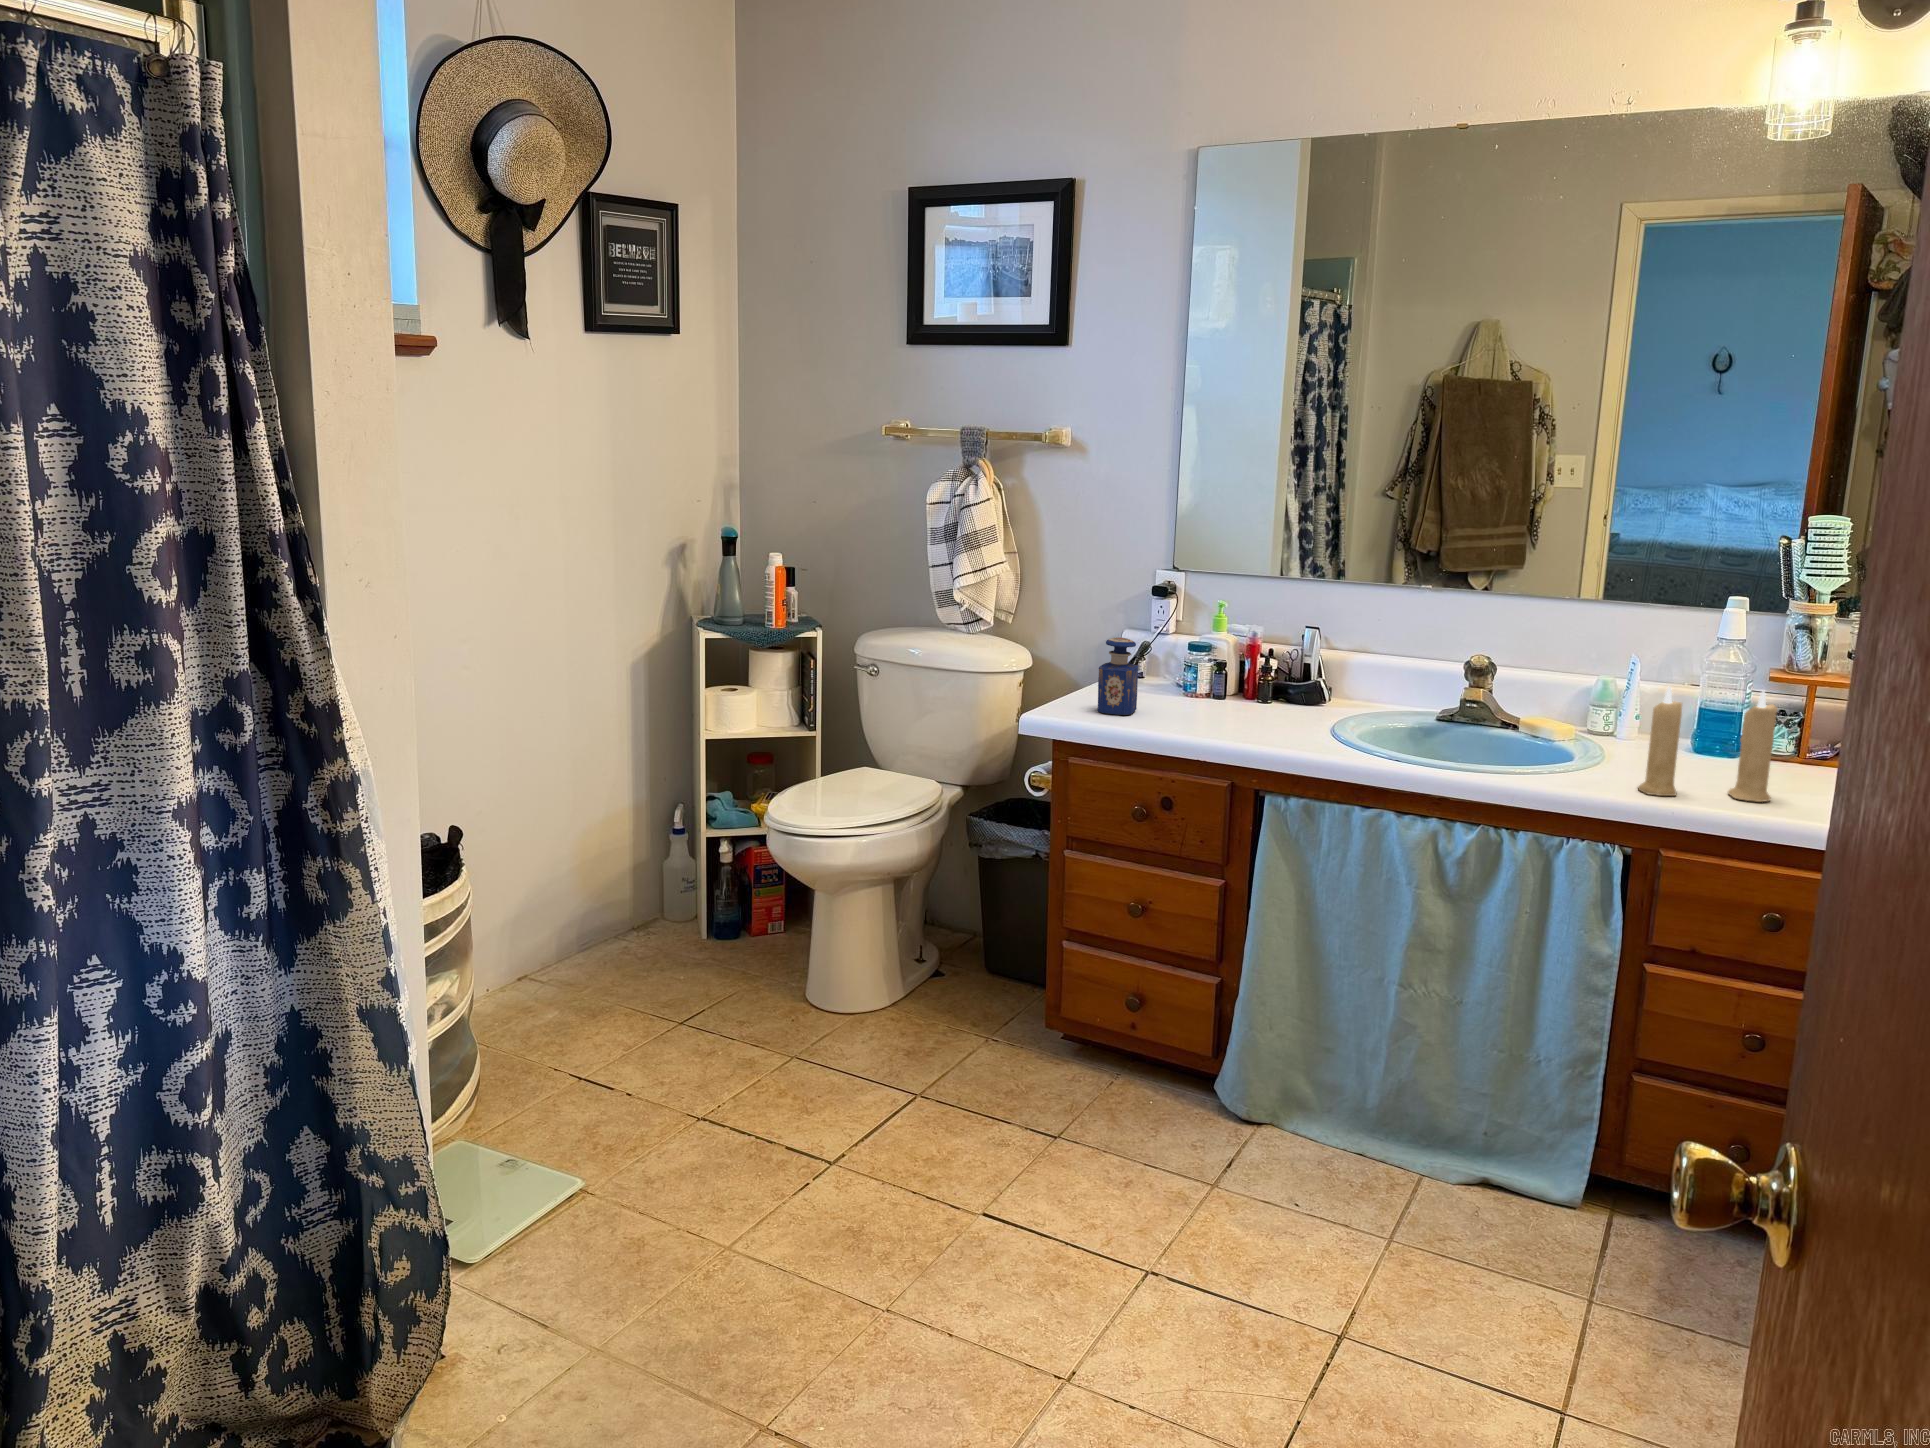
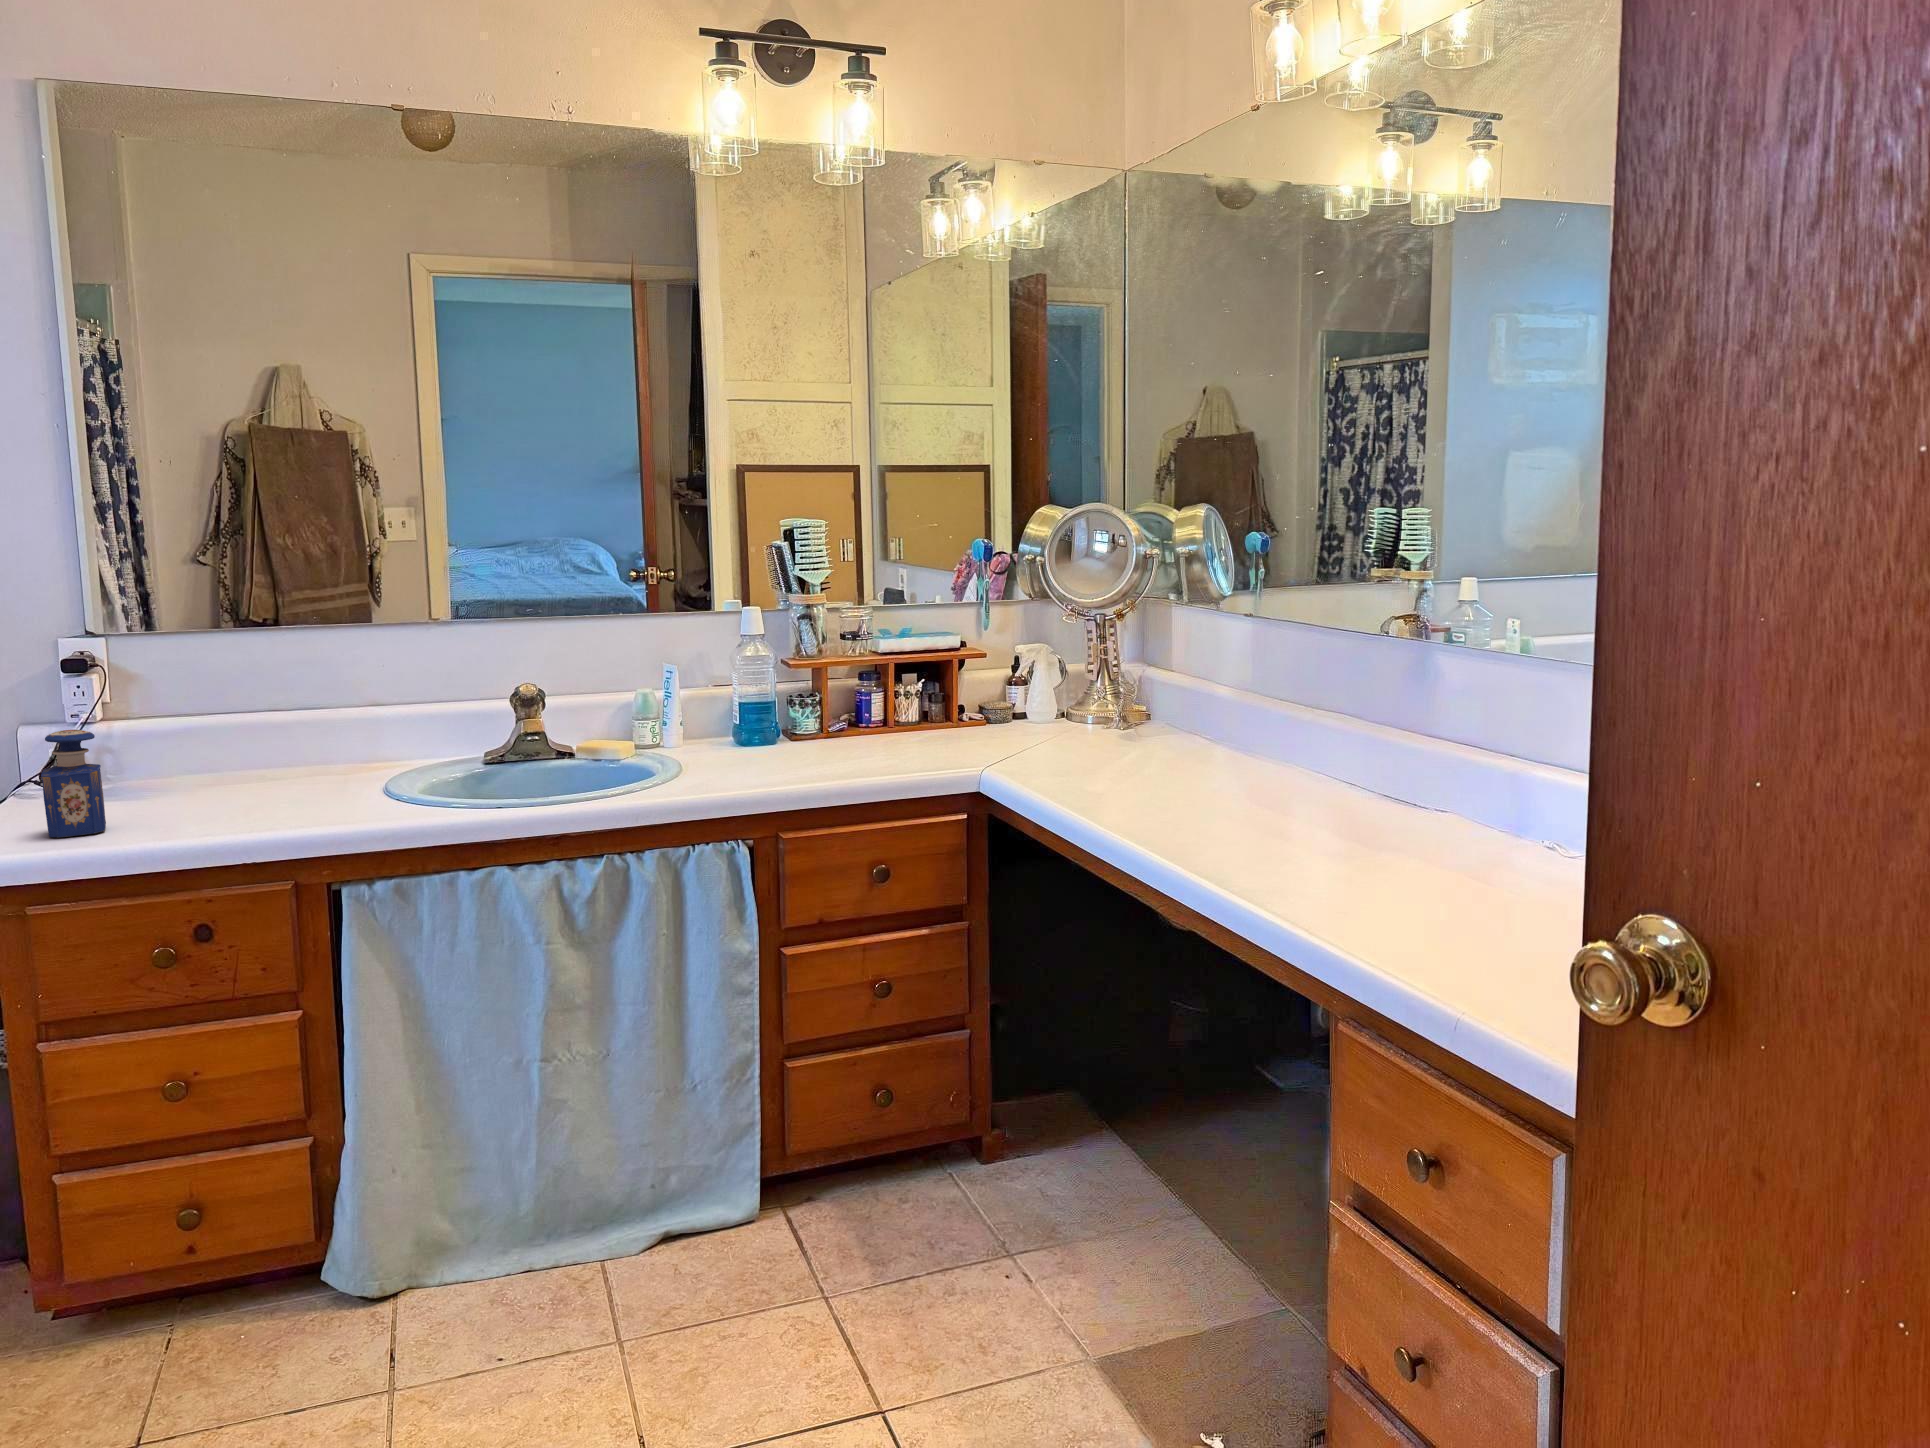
candle: present [1638,687,1777,802] -> none [737,664,845,786]

